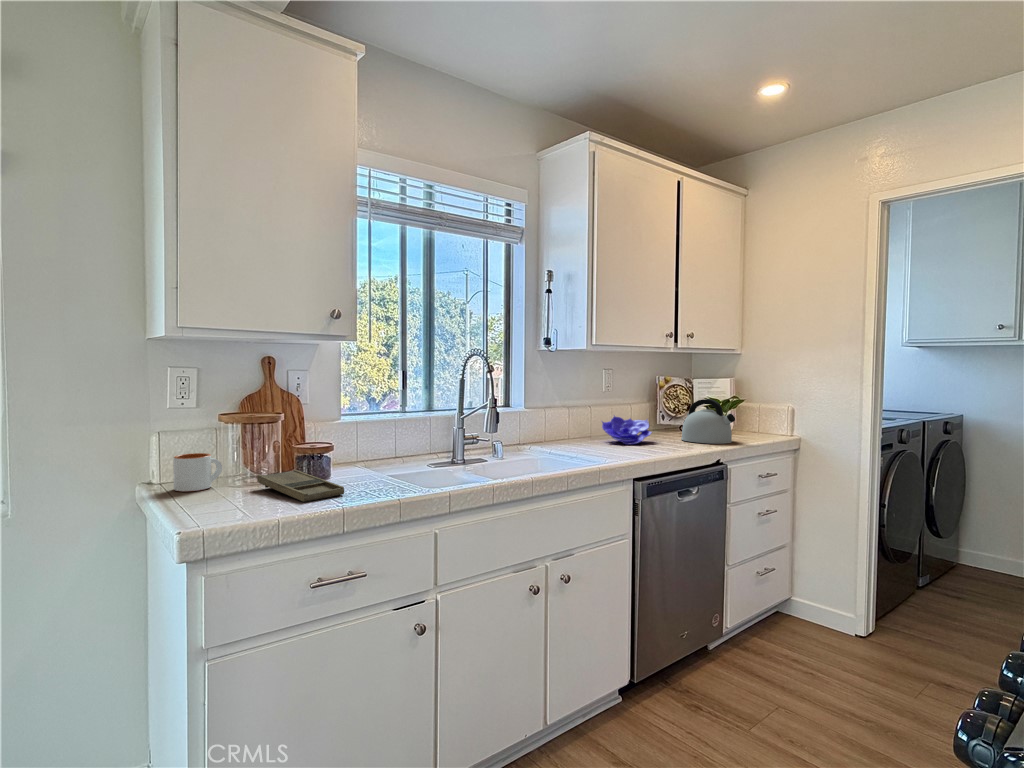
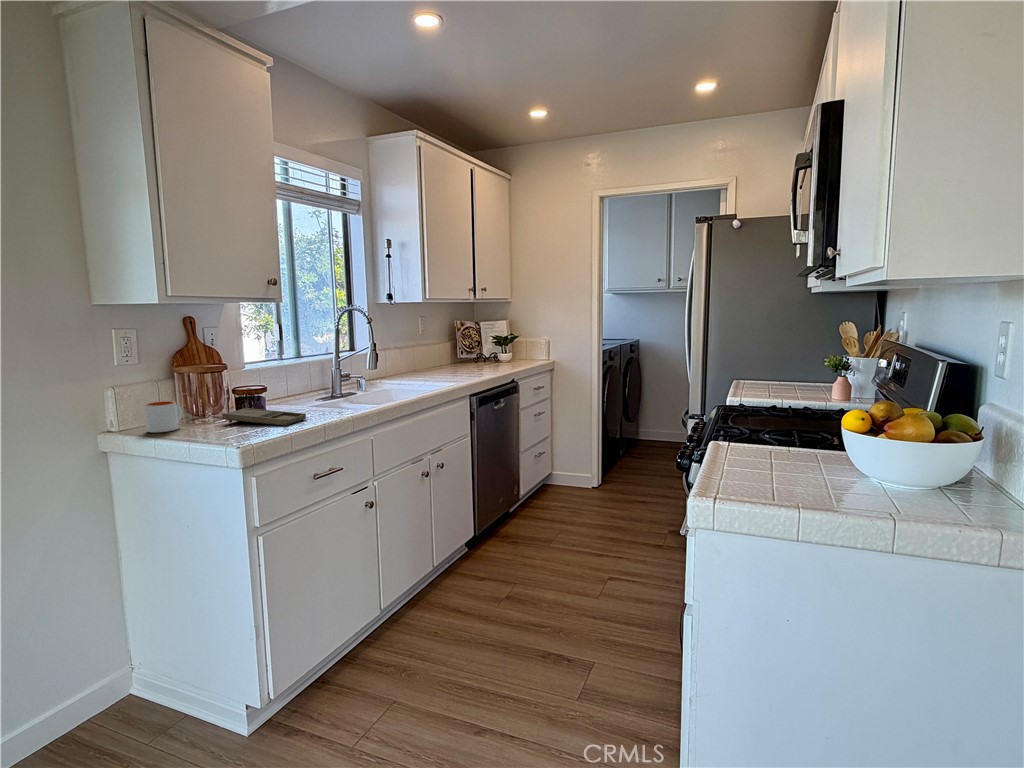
kettle: present [681,399,735,444] -> none [482,337,520,369]
decorative bowl: present [602,416,652,445] -> none [424,352,465,374]

